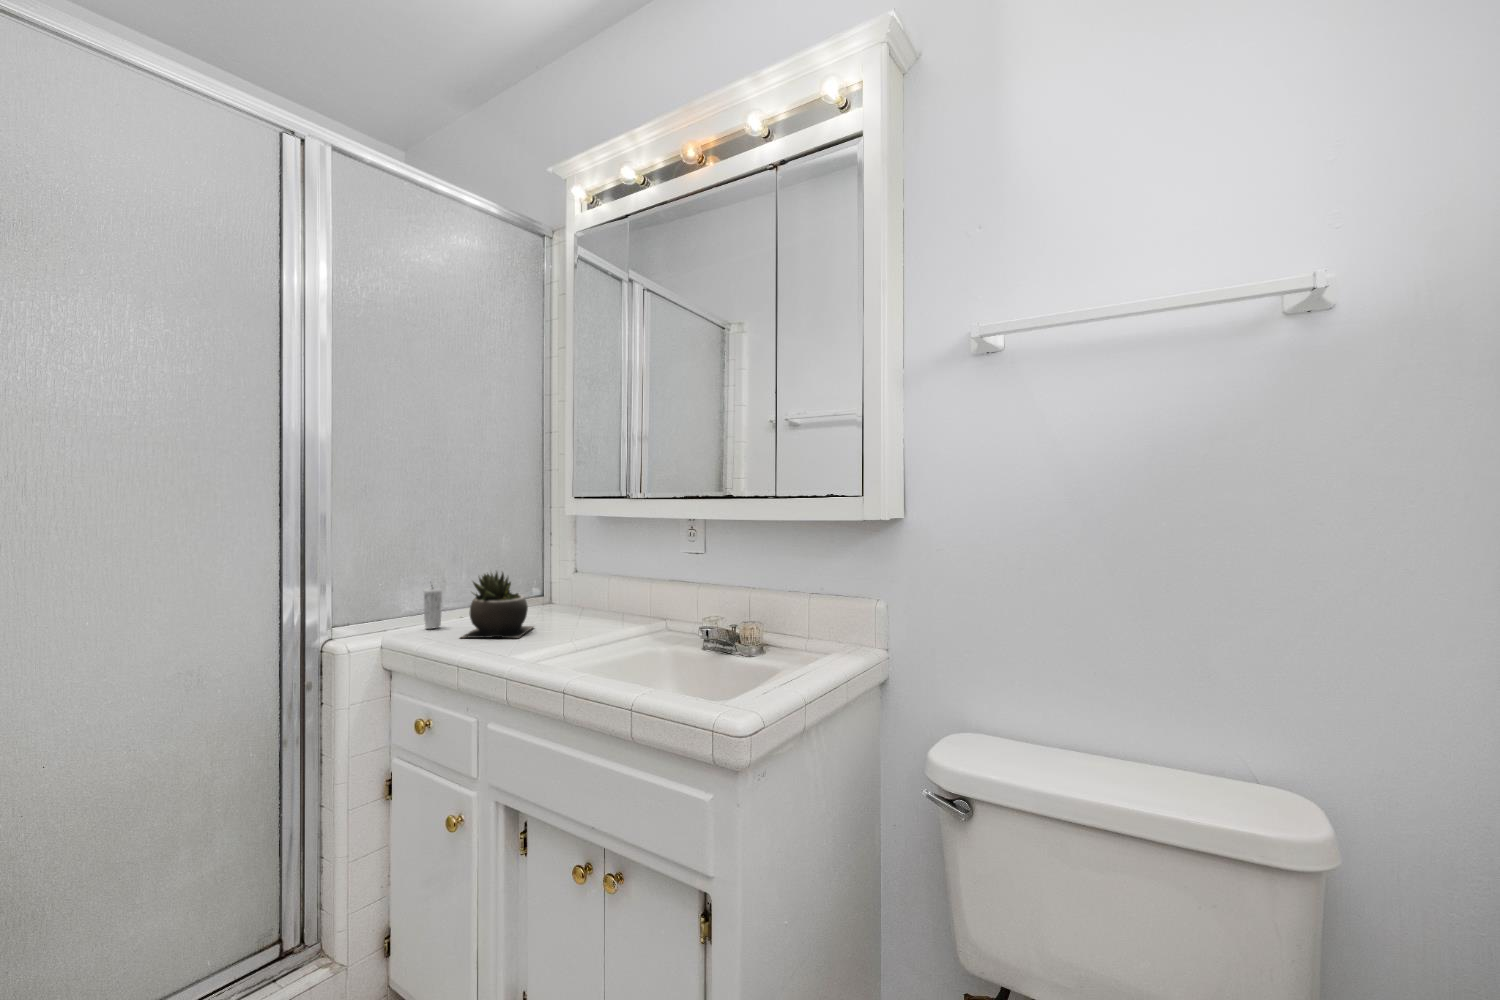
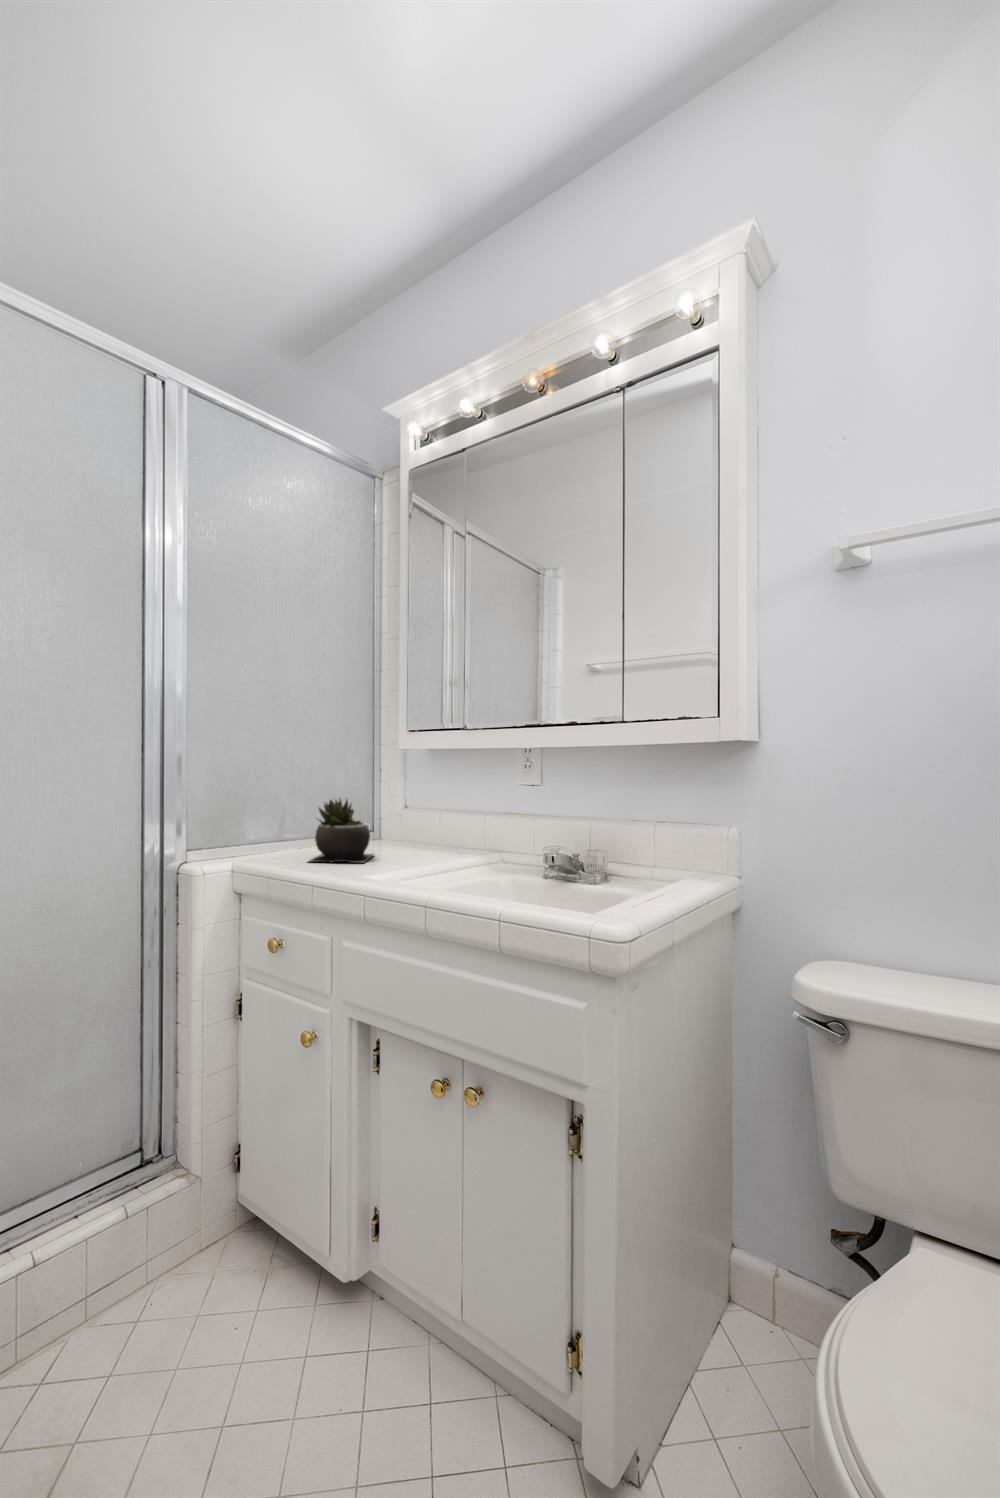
candle: present [424,587,442,629] -> none [269,807,287,855]

